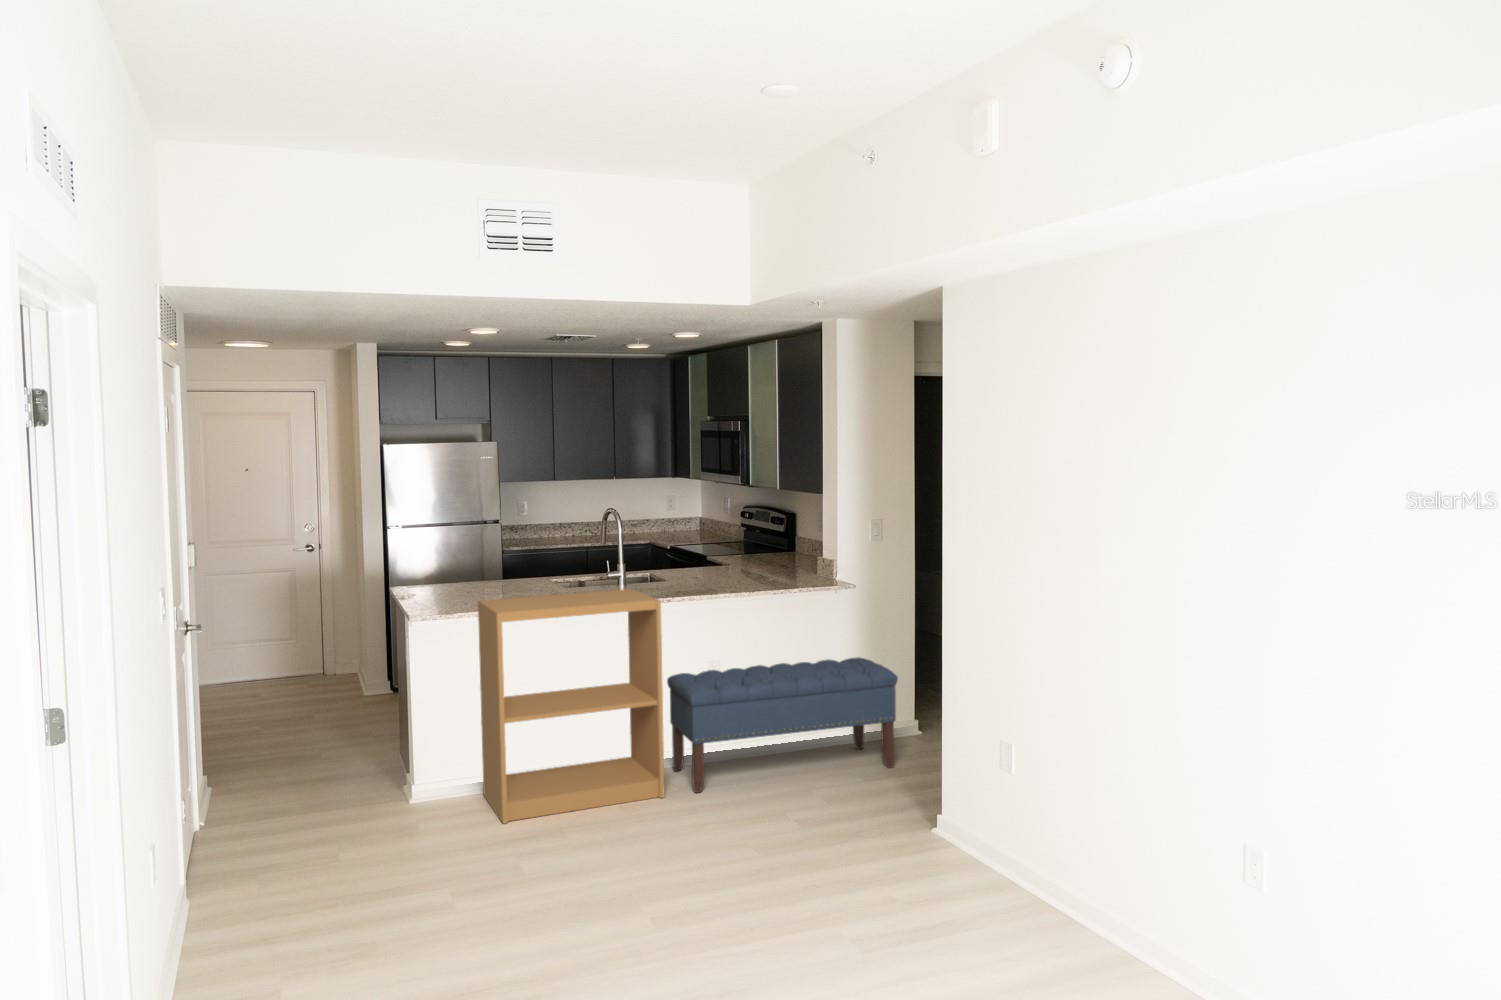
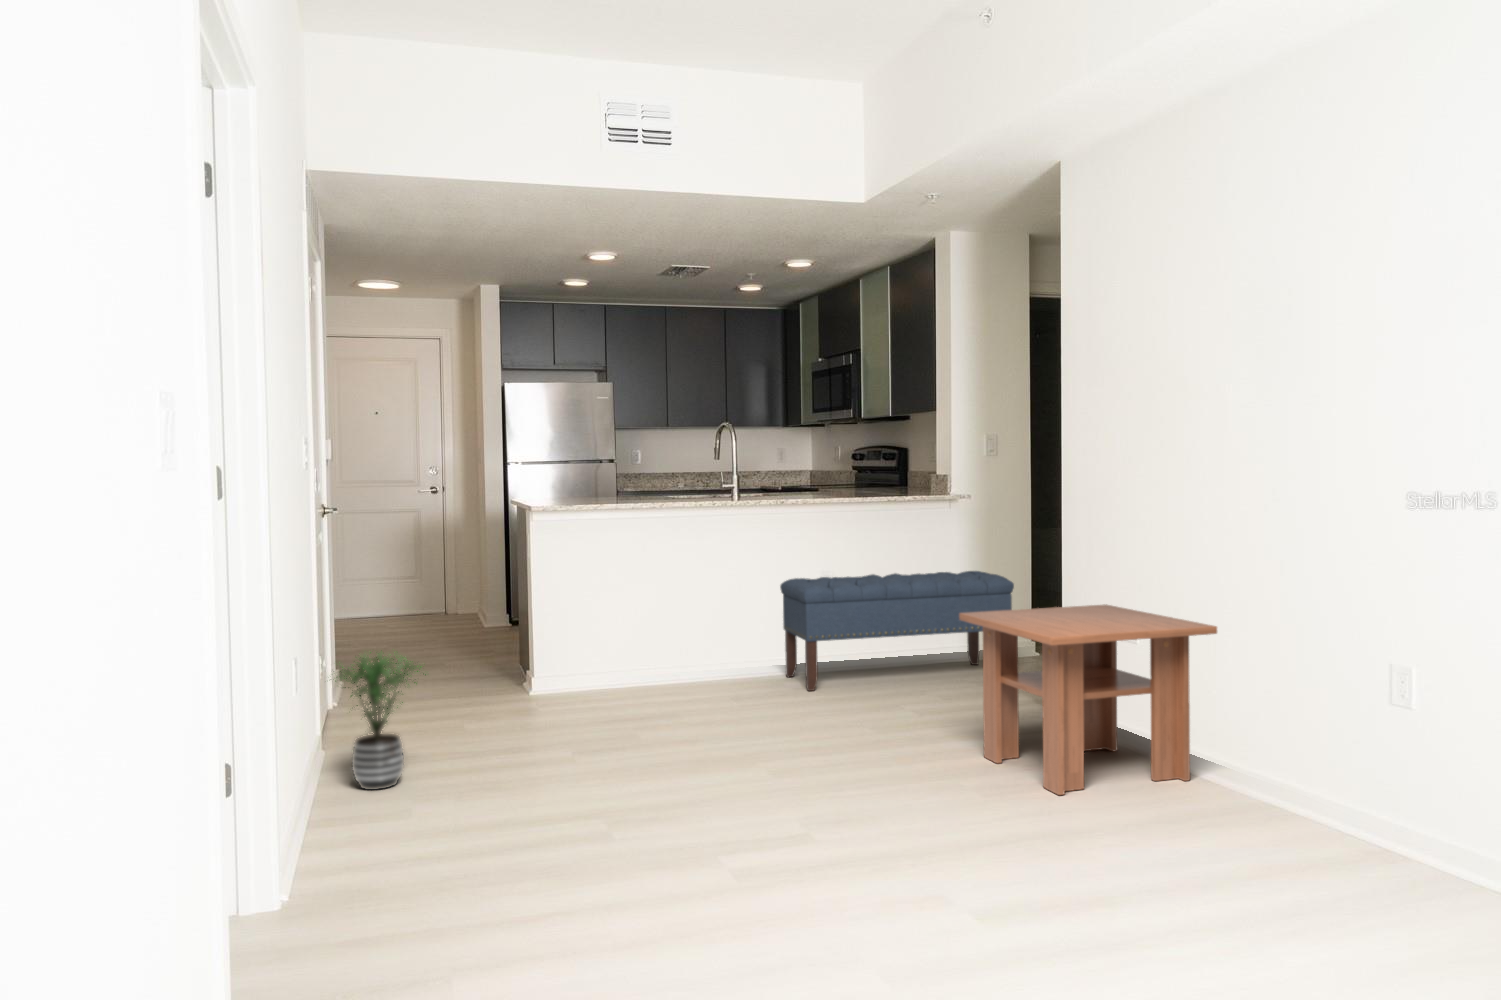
bookshelf: present [478,589,665,823] -> none [597,494,778,708]
coffee table: none [843,733,1090,952] -> present [959,604,1217,795]
potted plant: none [183,811,299,964] -> present [335,652,426,790]

